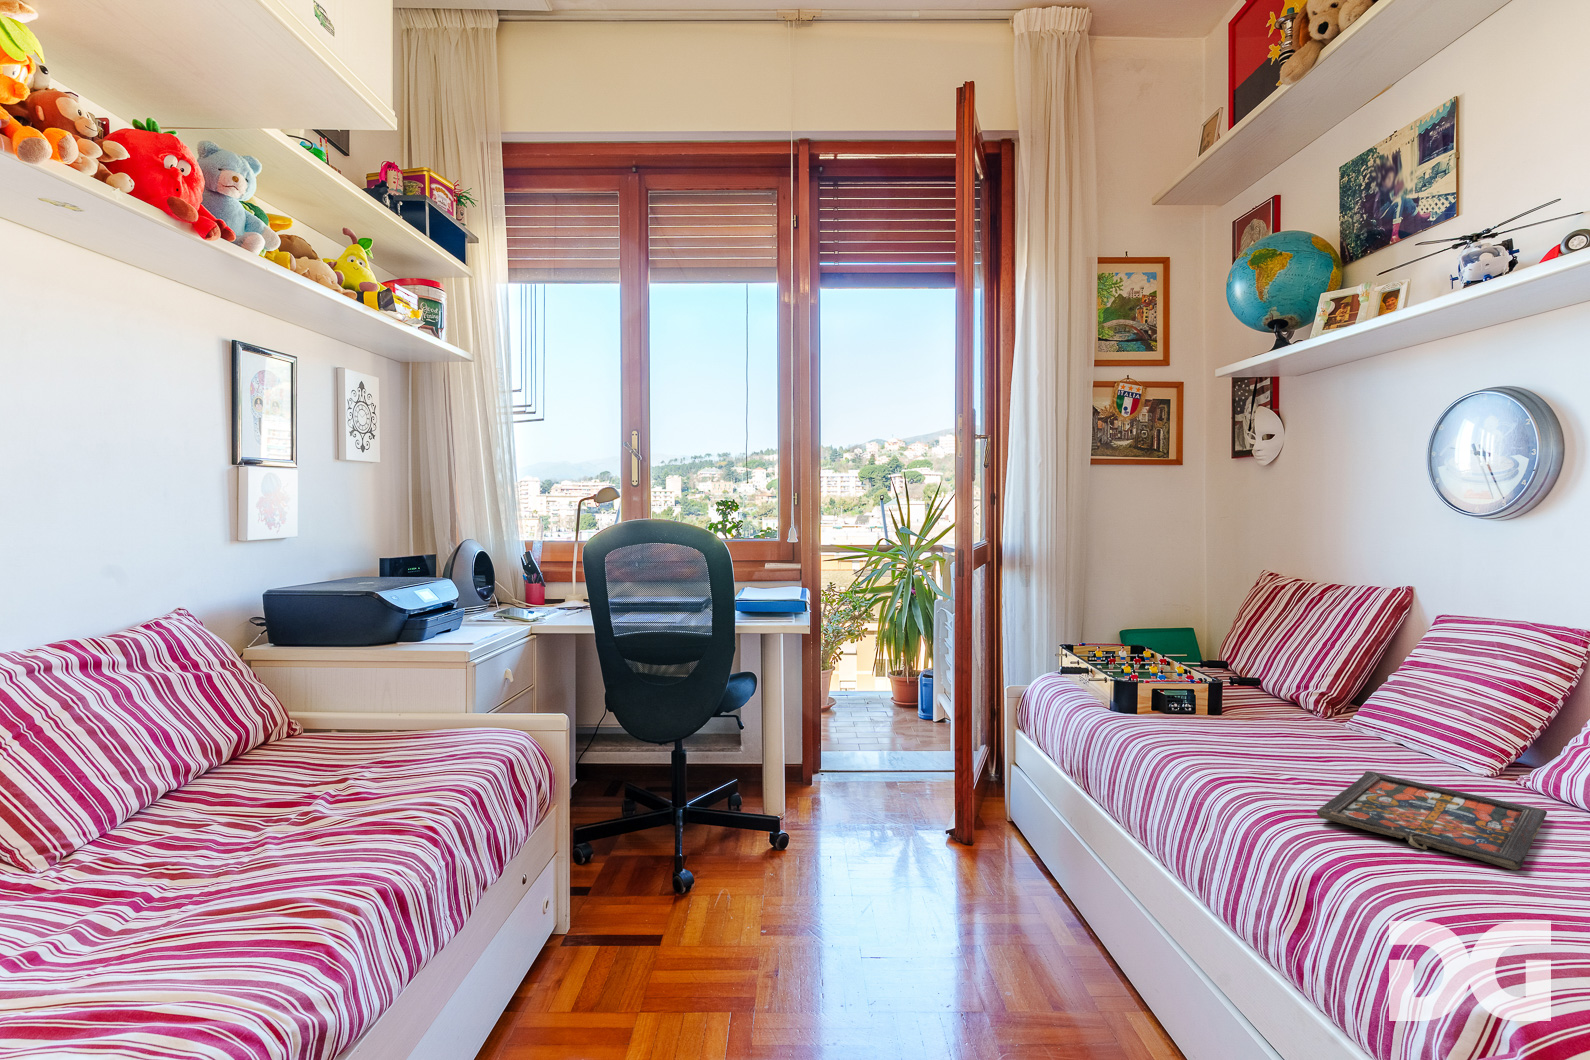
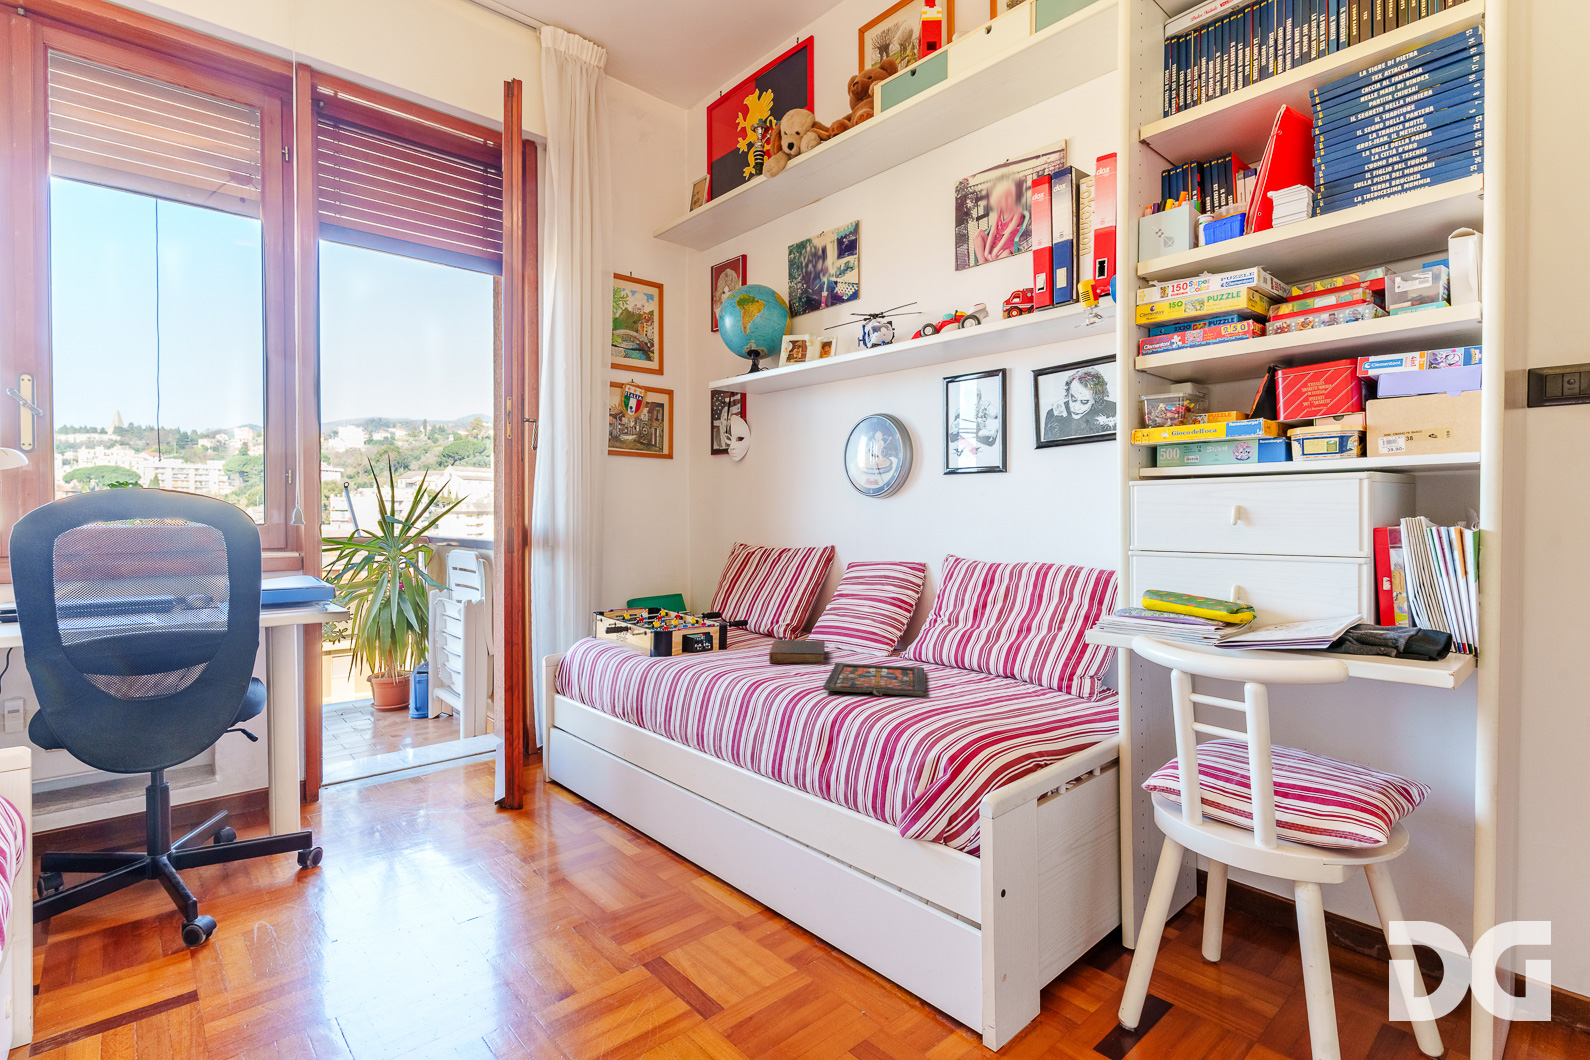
book: none [1263,716,1371,767] -> present [769,640,825,664]

